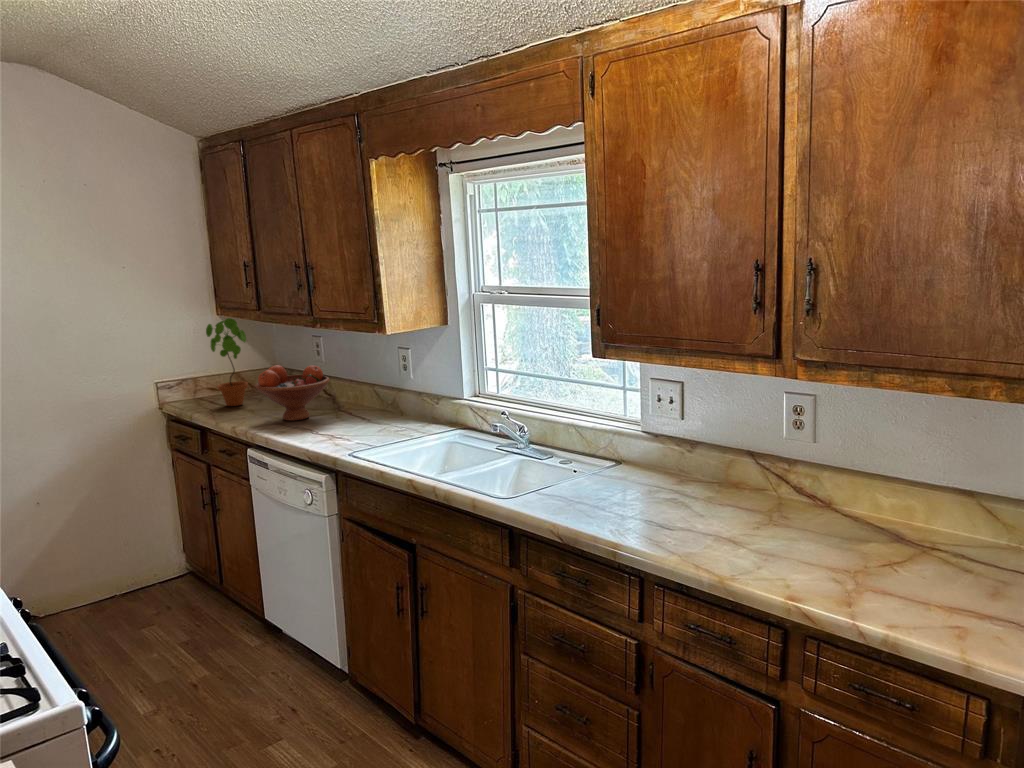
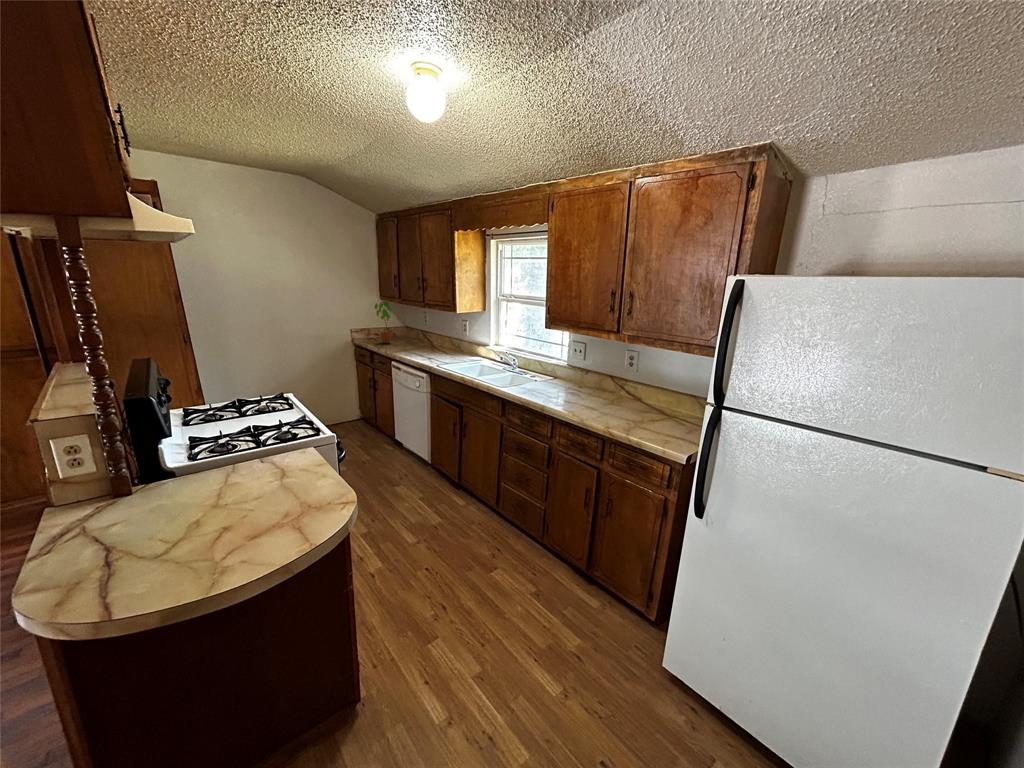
fruit bowl: present [256,365,330,421] -> none [397,325,431,351]

